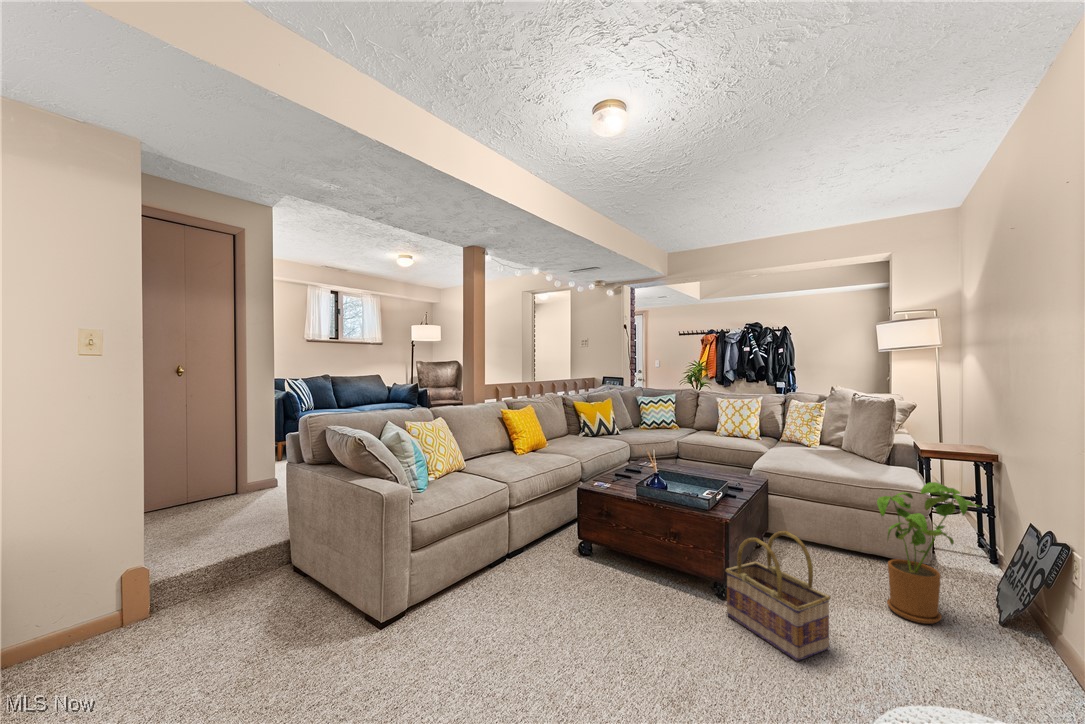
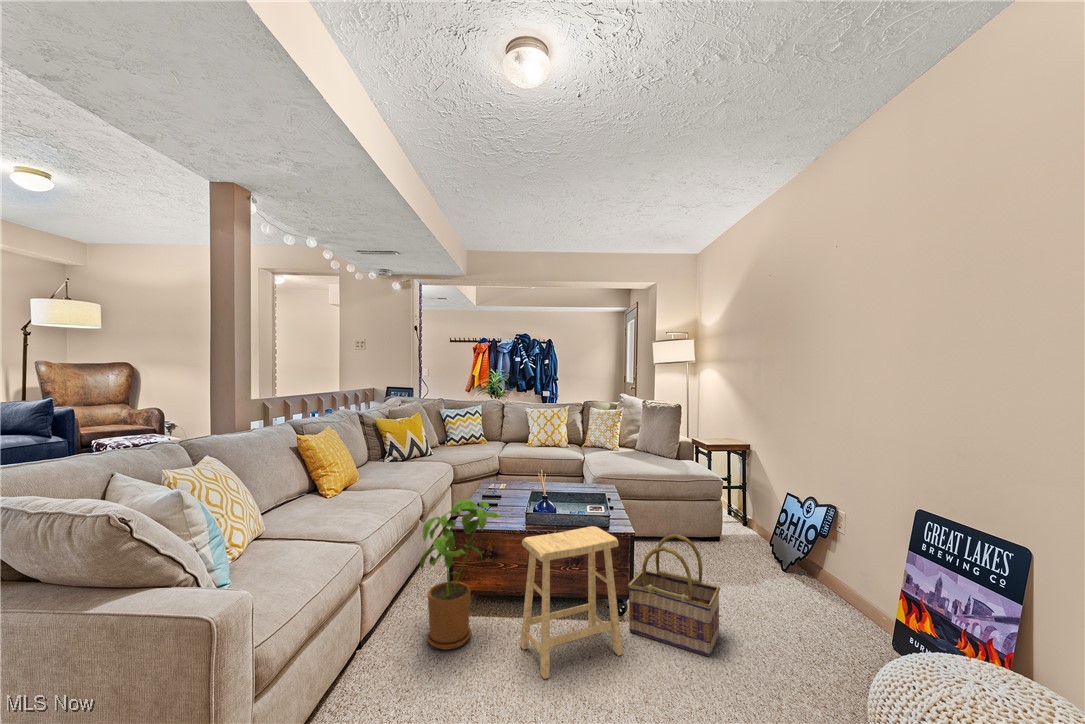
house plant: present [877,482,978,624] -> present [420,499,501,650]
footstool: none [618,502,705,629] -> present [520,526,623,679]

